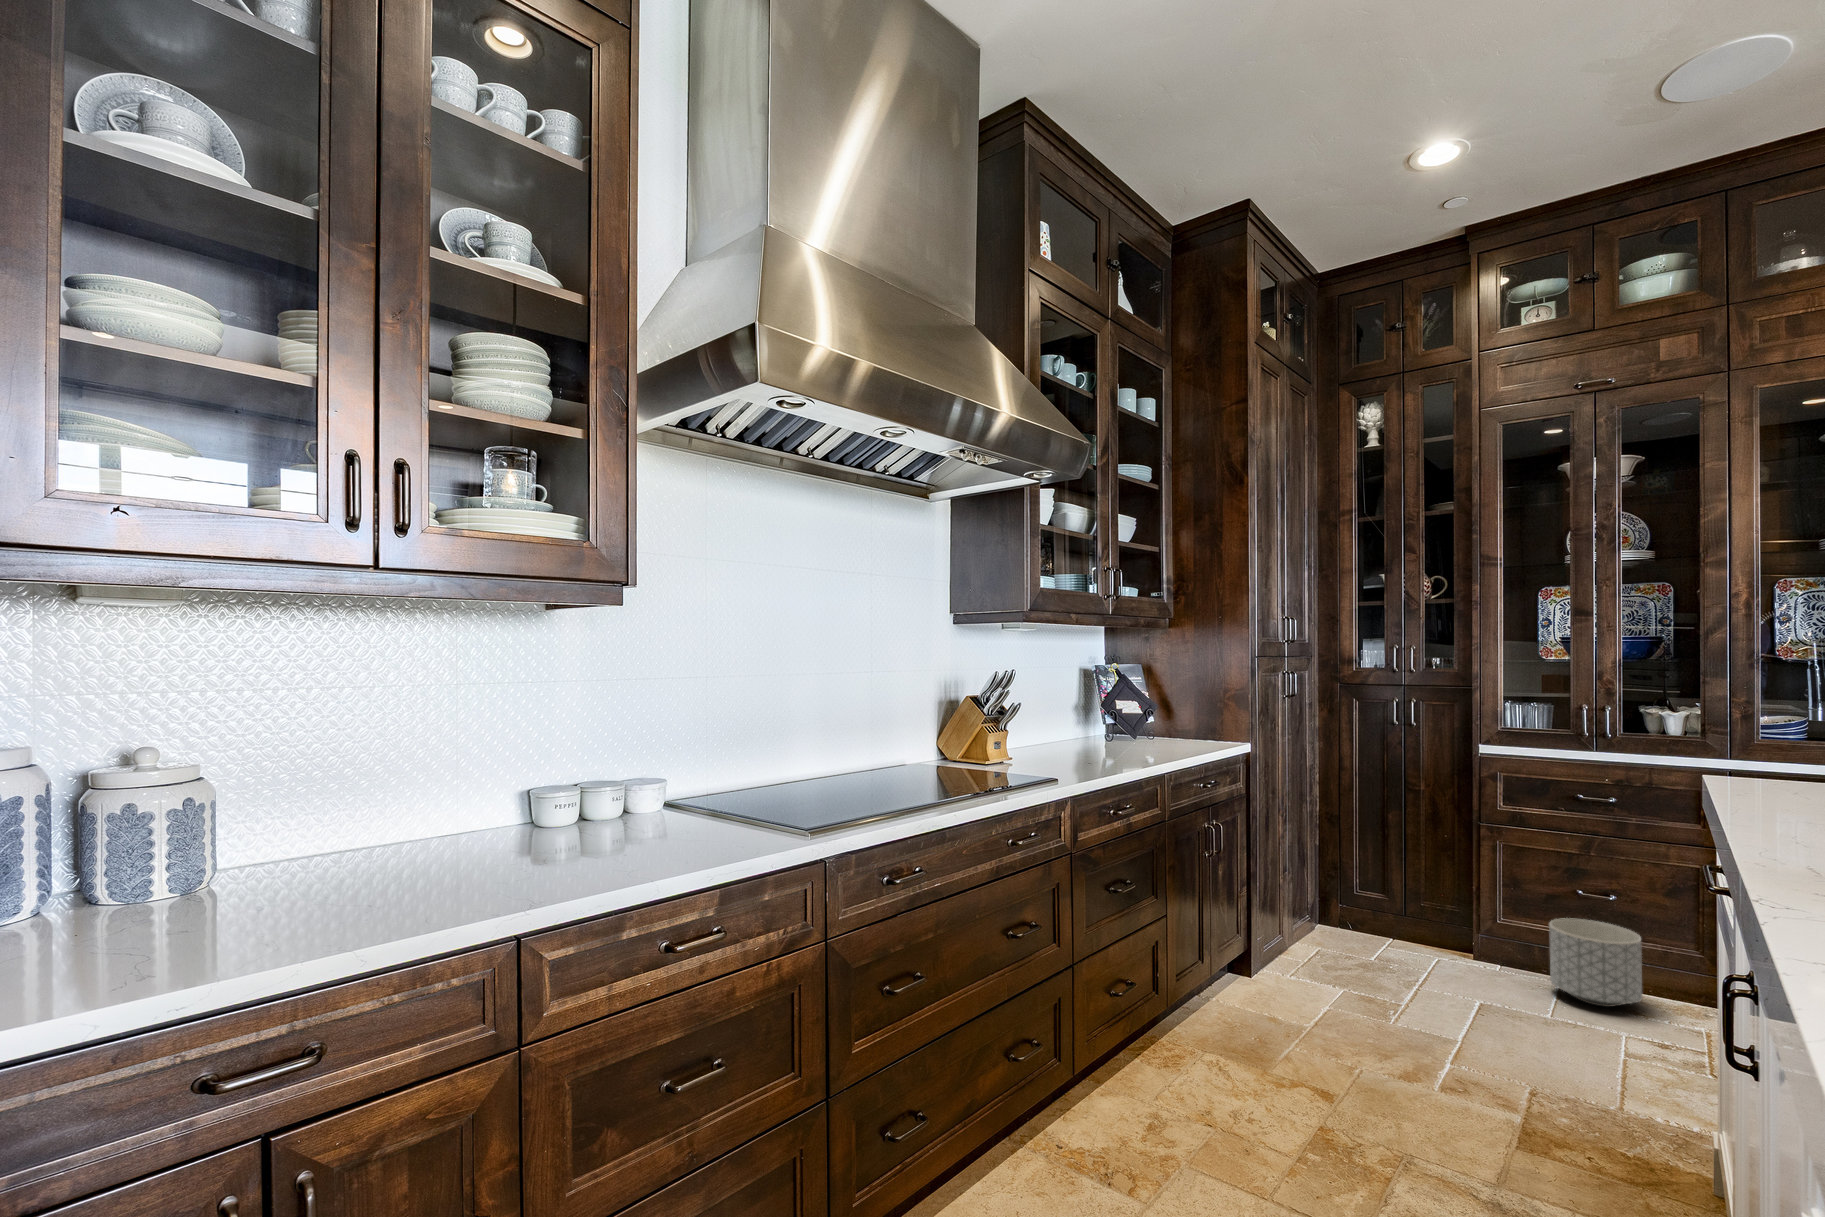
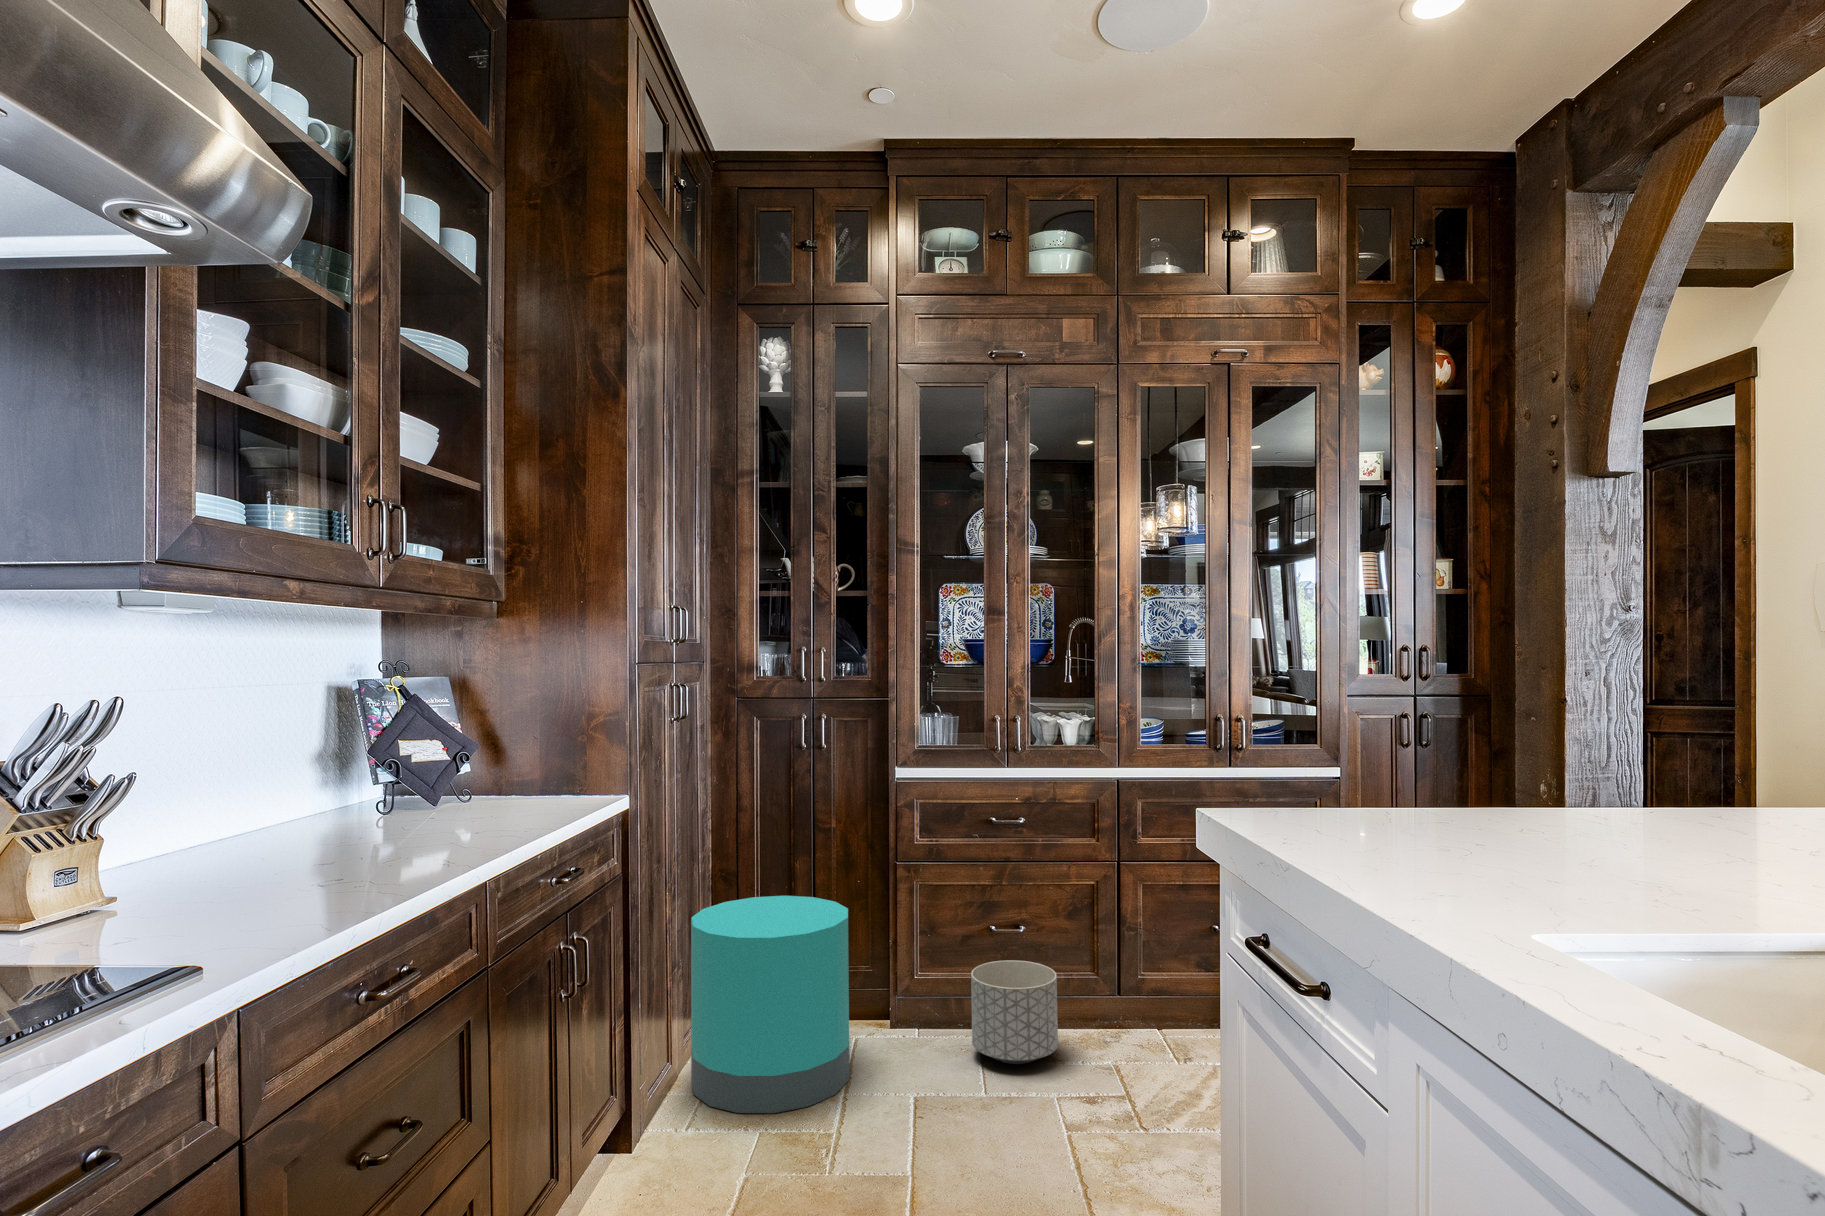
trash can: none [1302,831,1432,984] -> present [691,896,849,1113]

